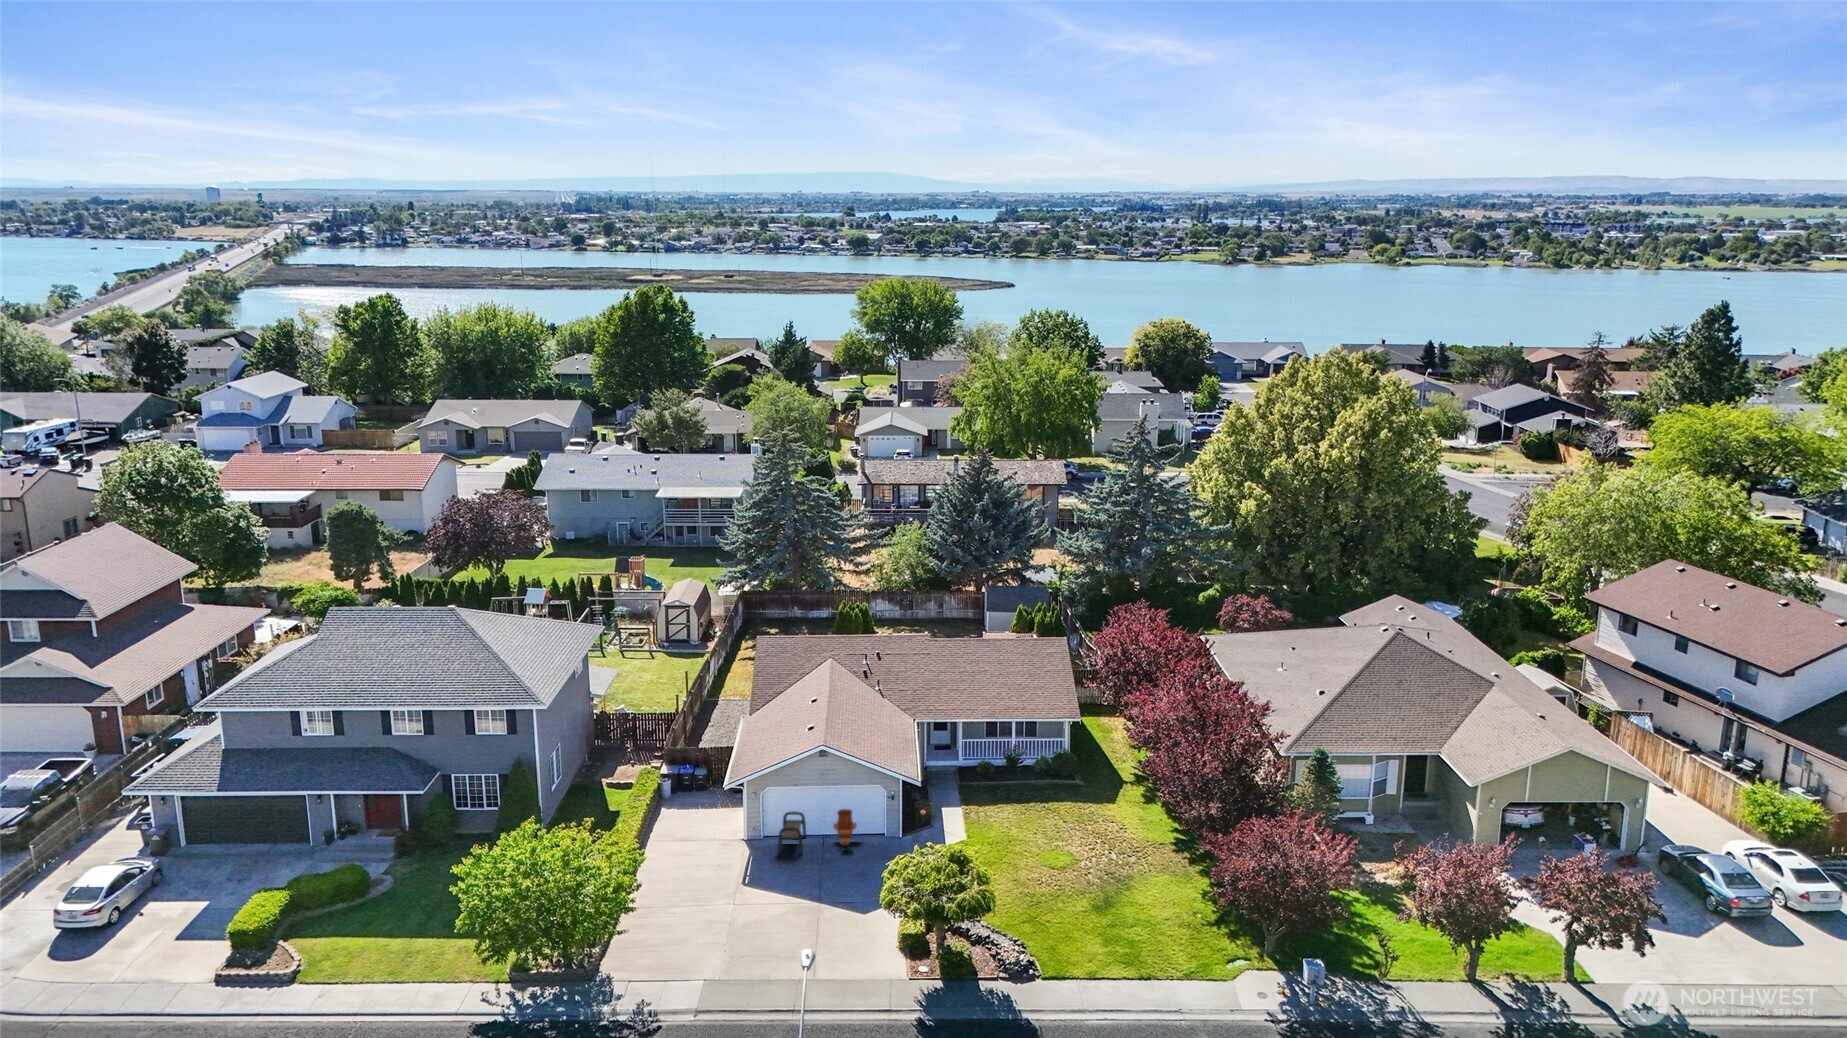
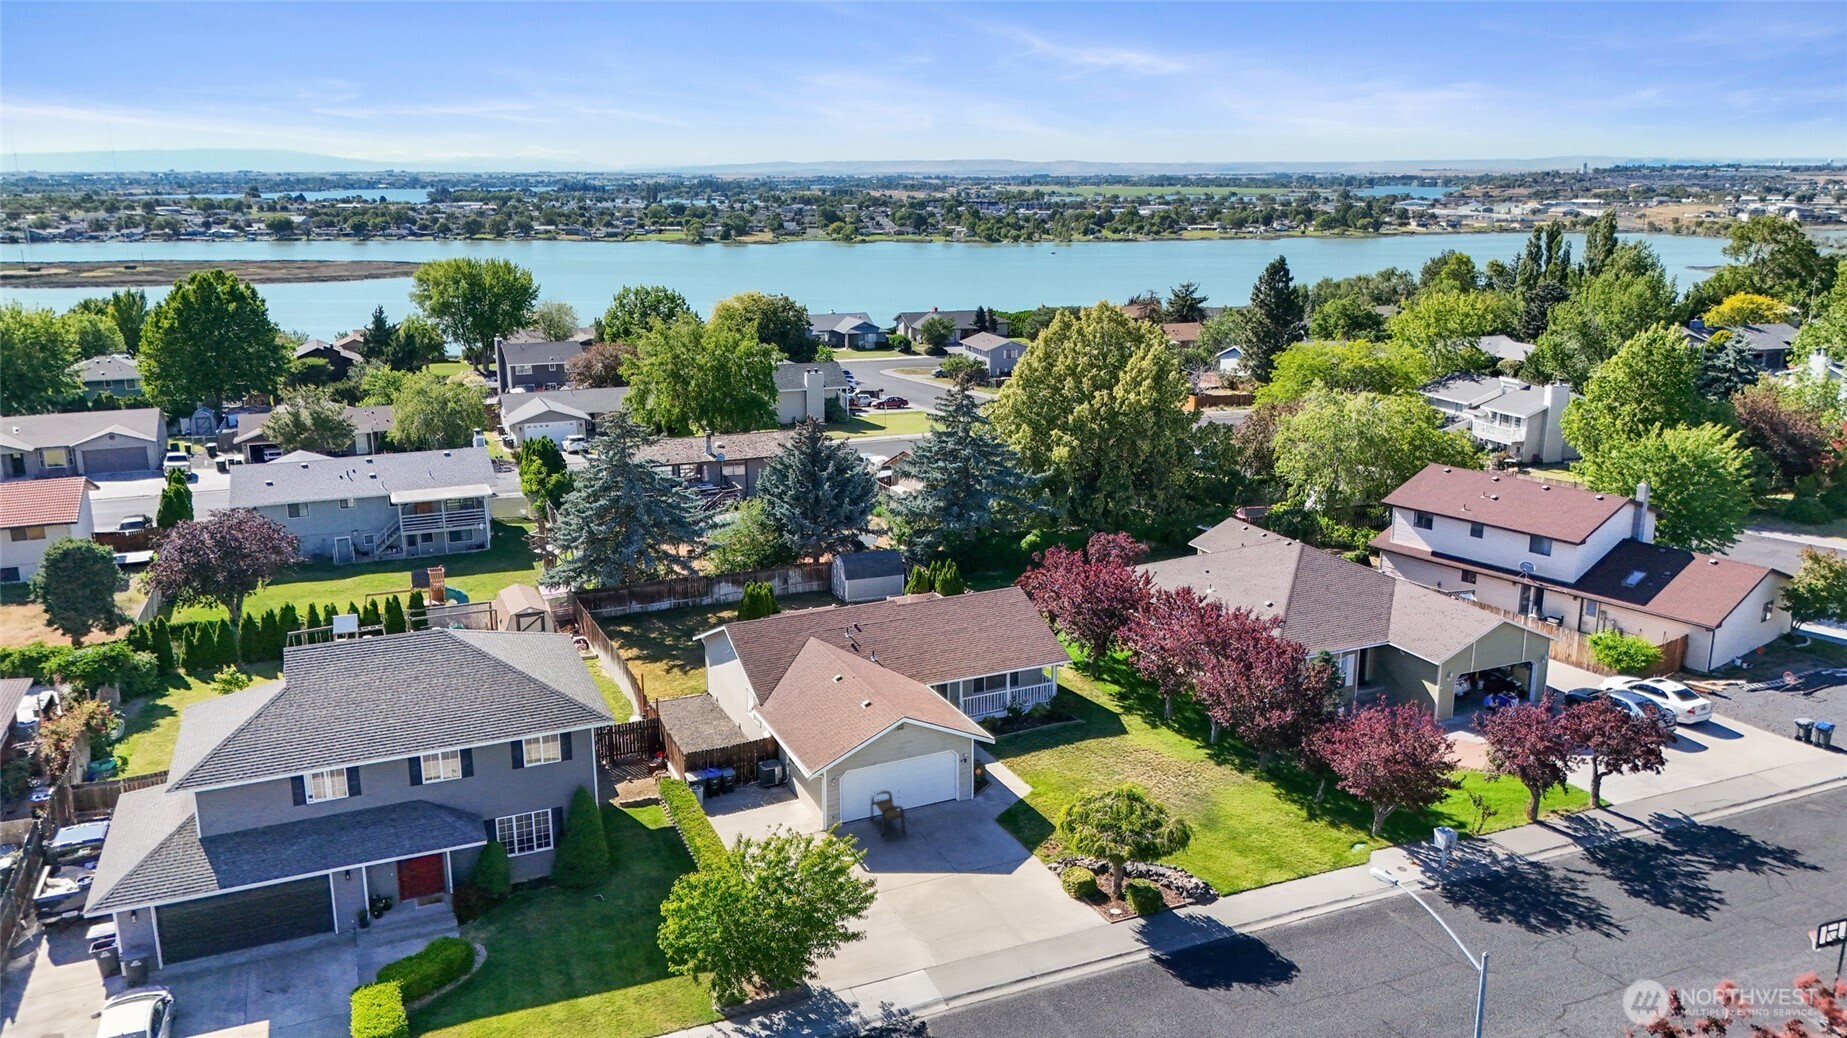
lounge chair: present [833,809,857,849] -> none [922,779,950,823]

